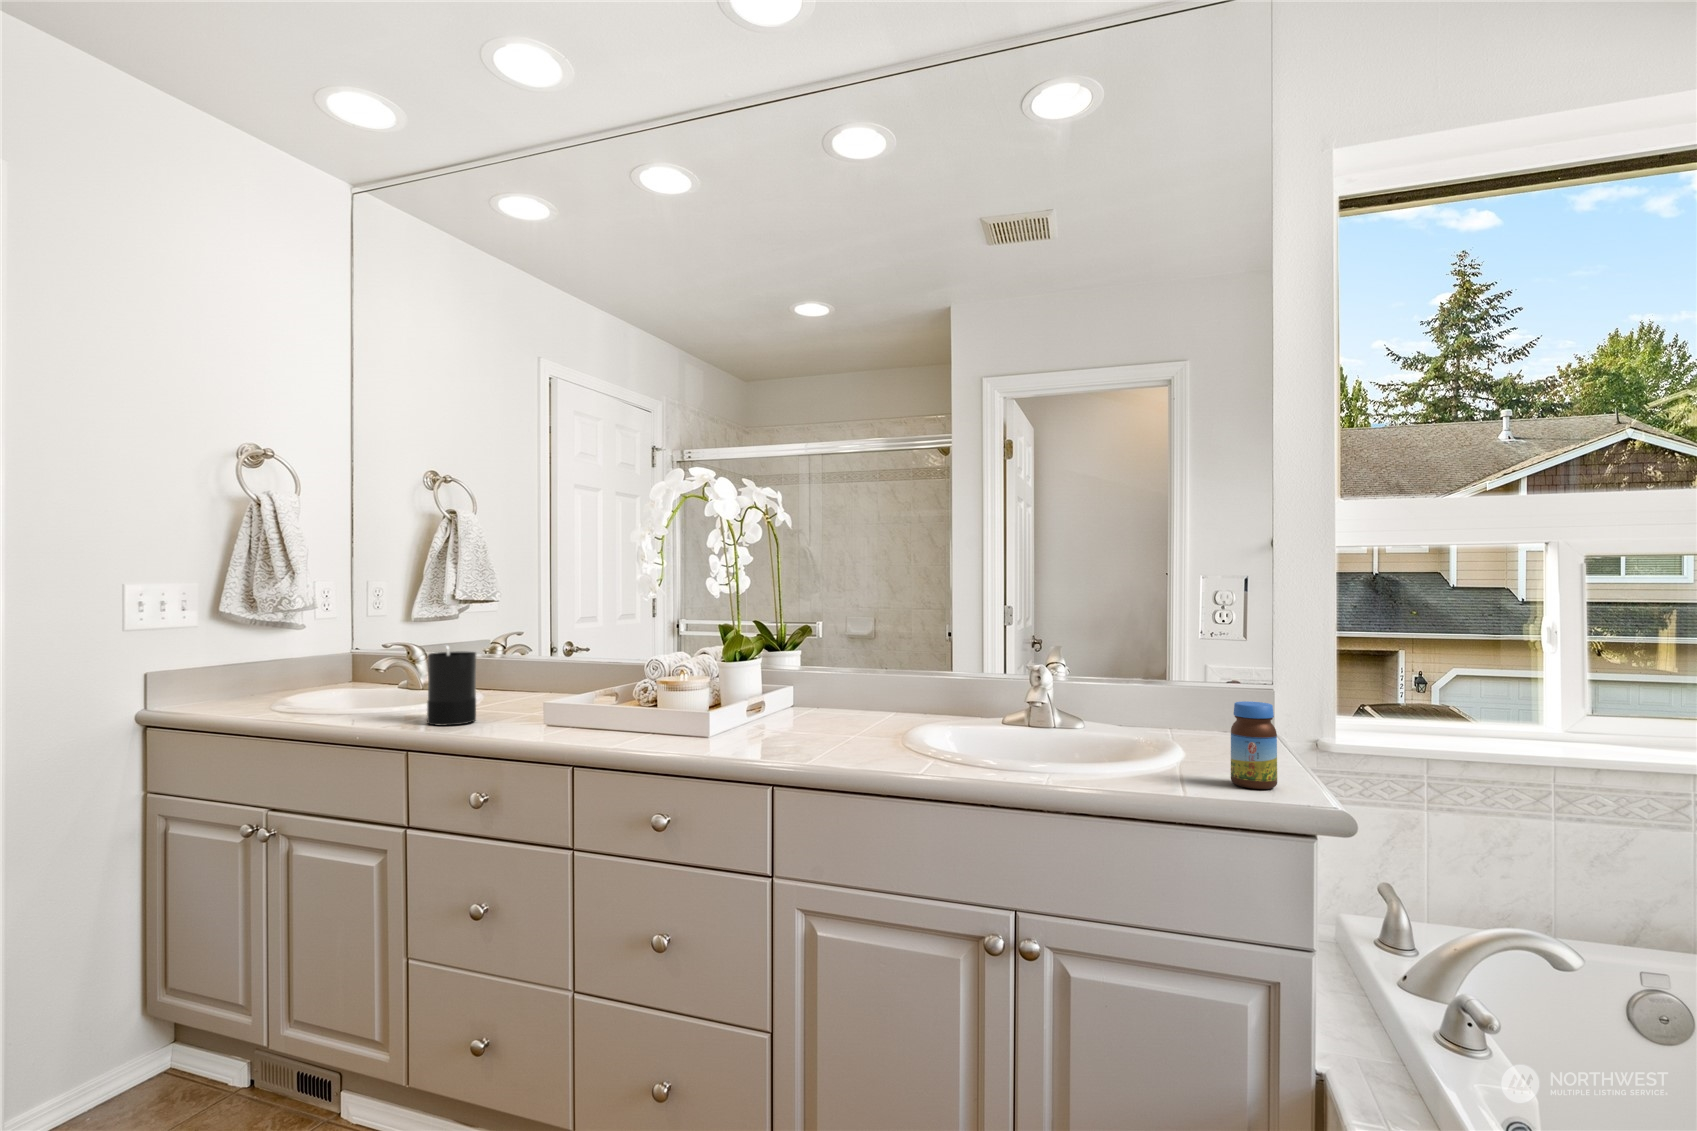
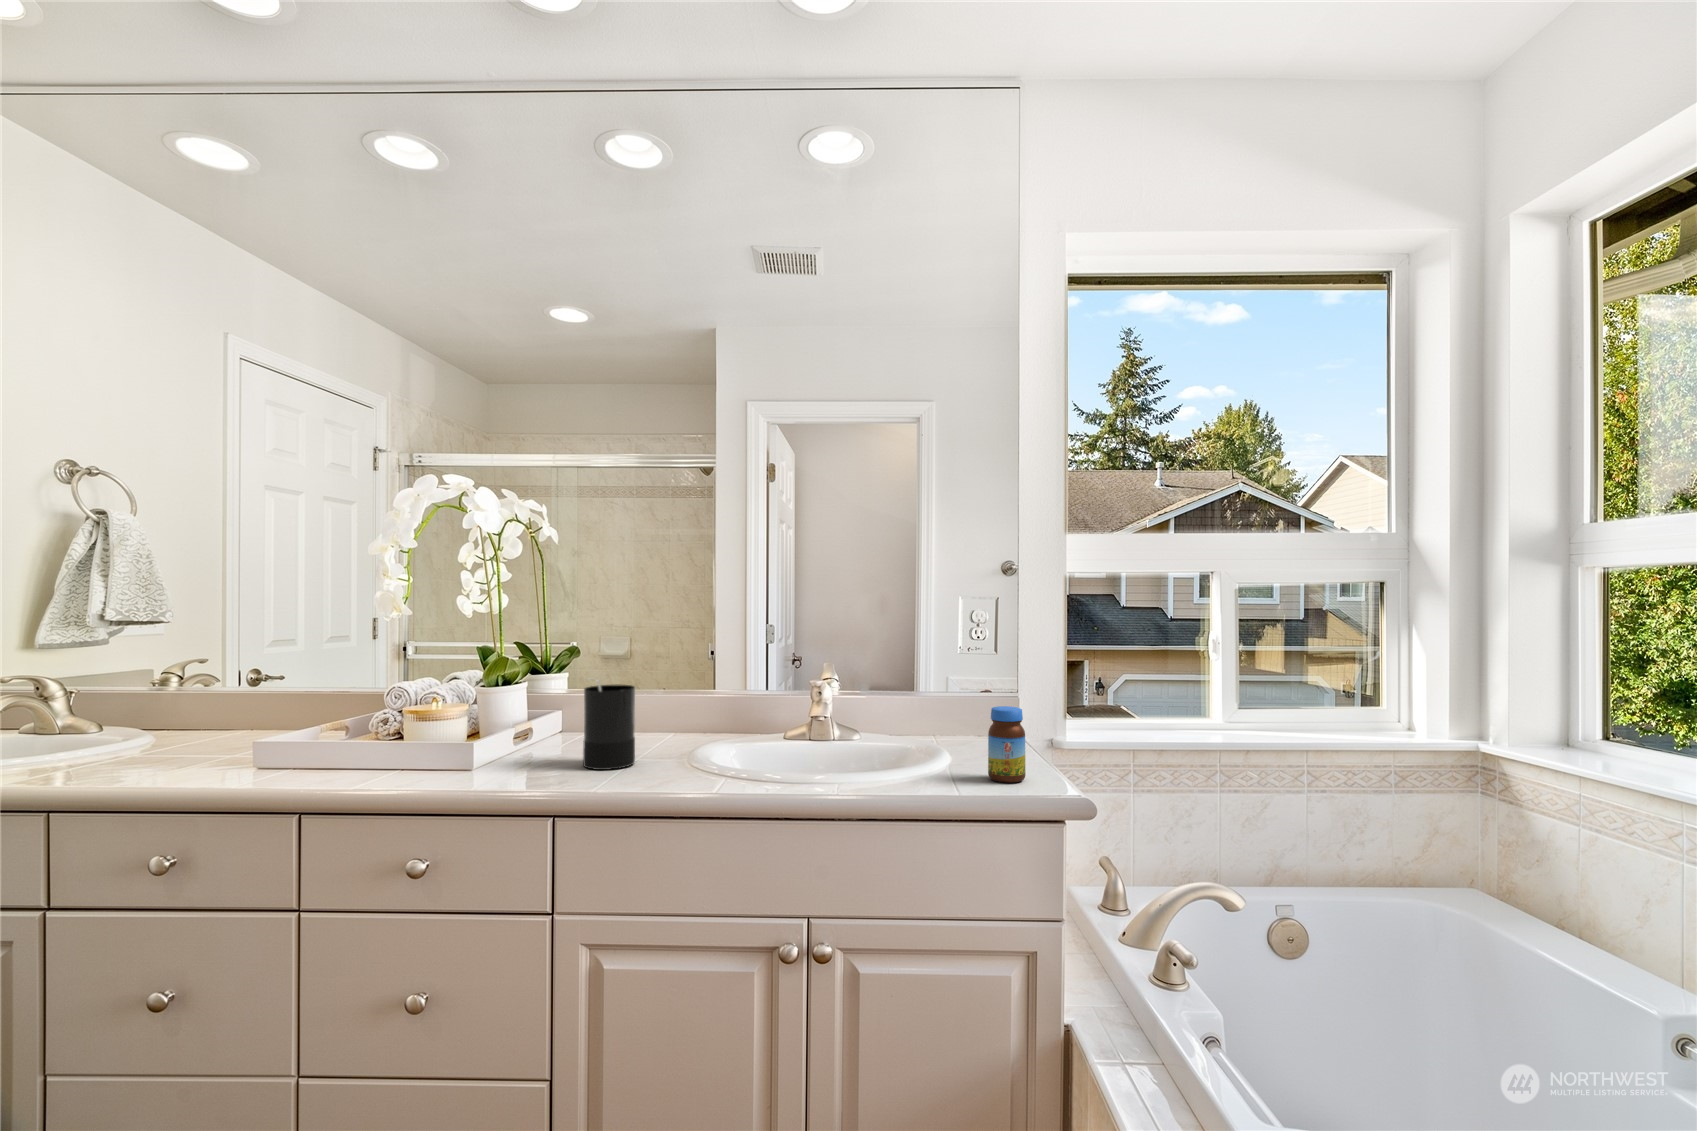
candle: present [427,646,477,726] -> present [583,678,635,770]

